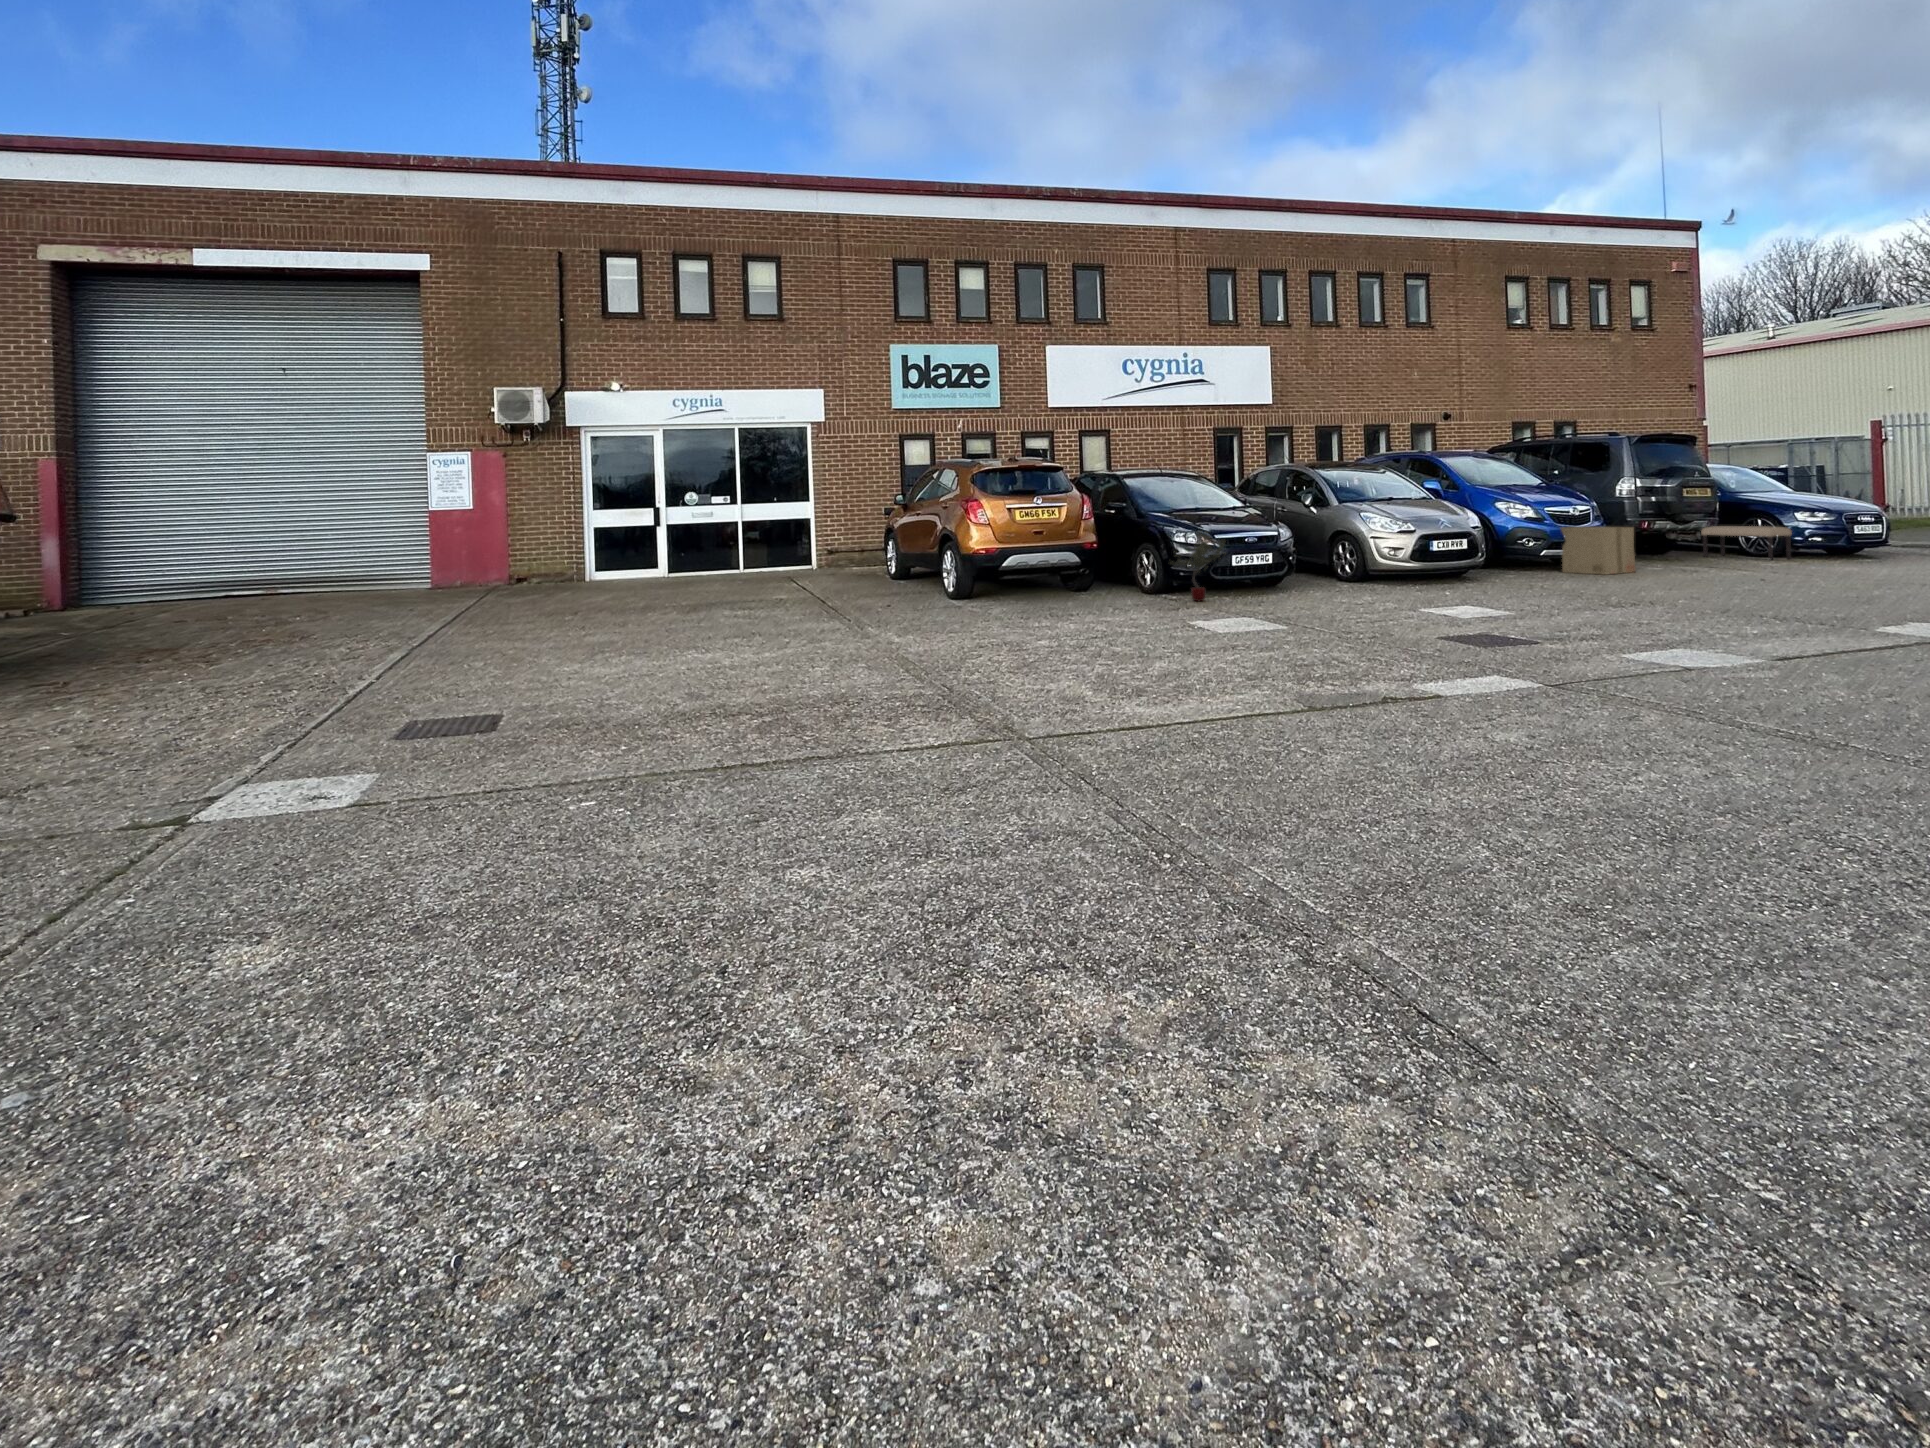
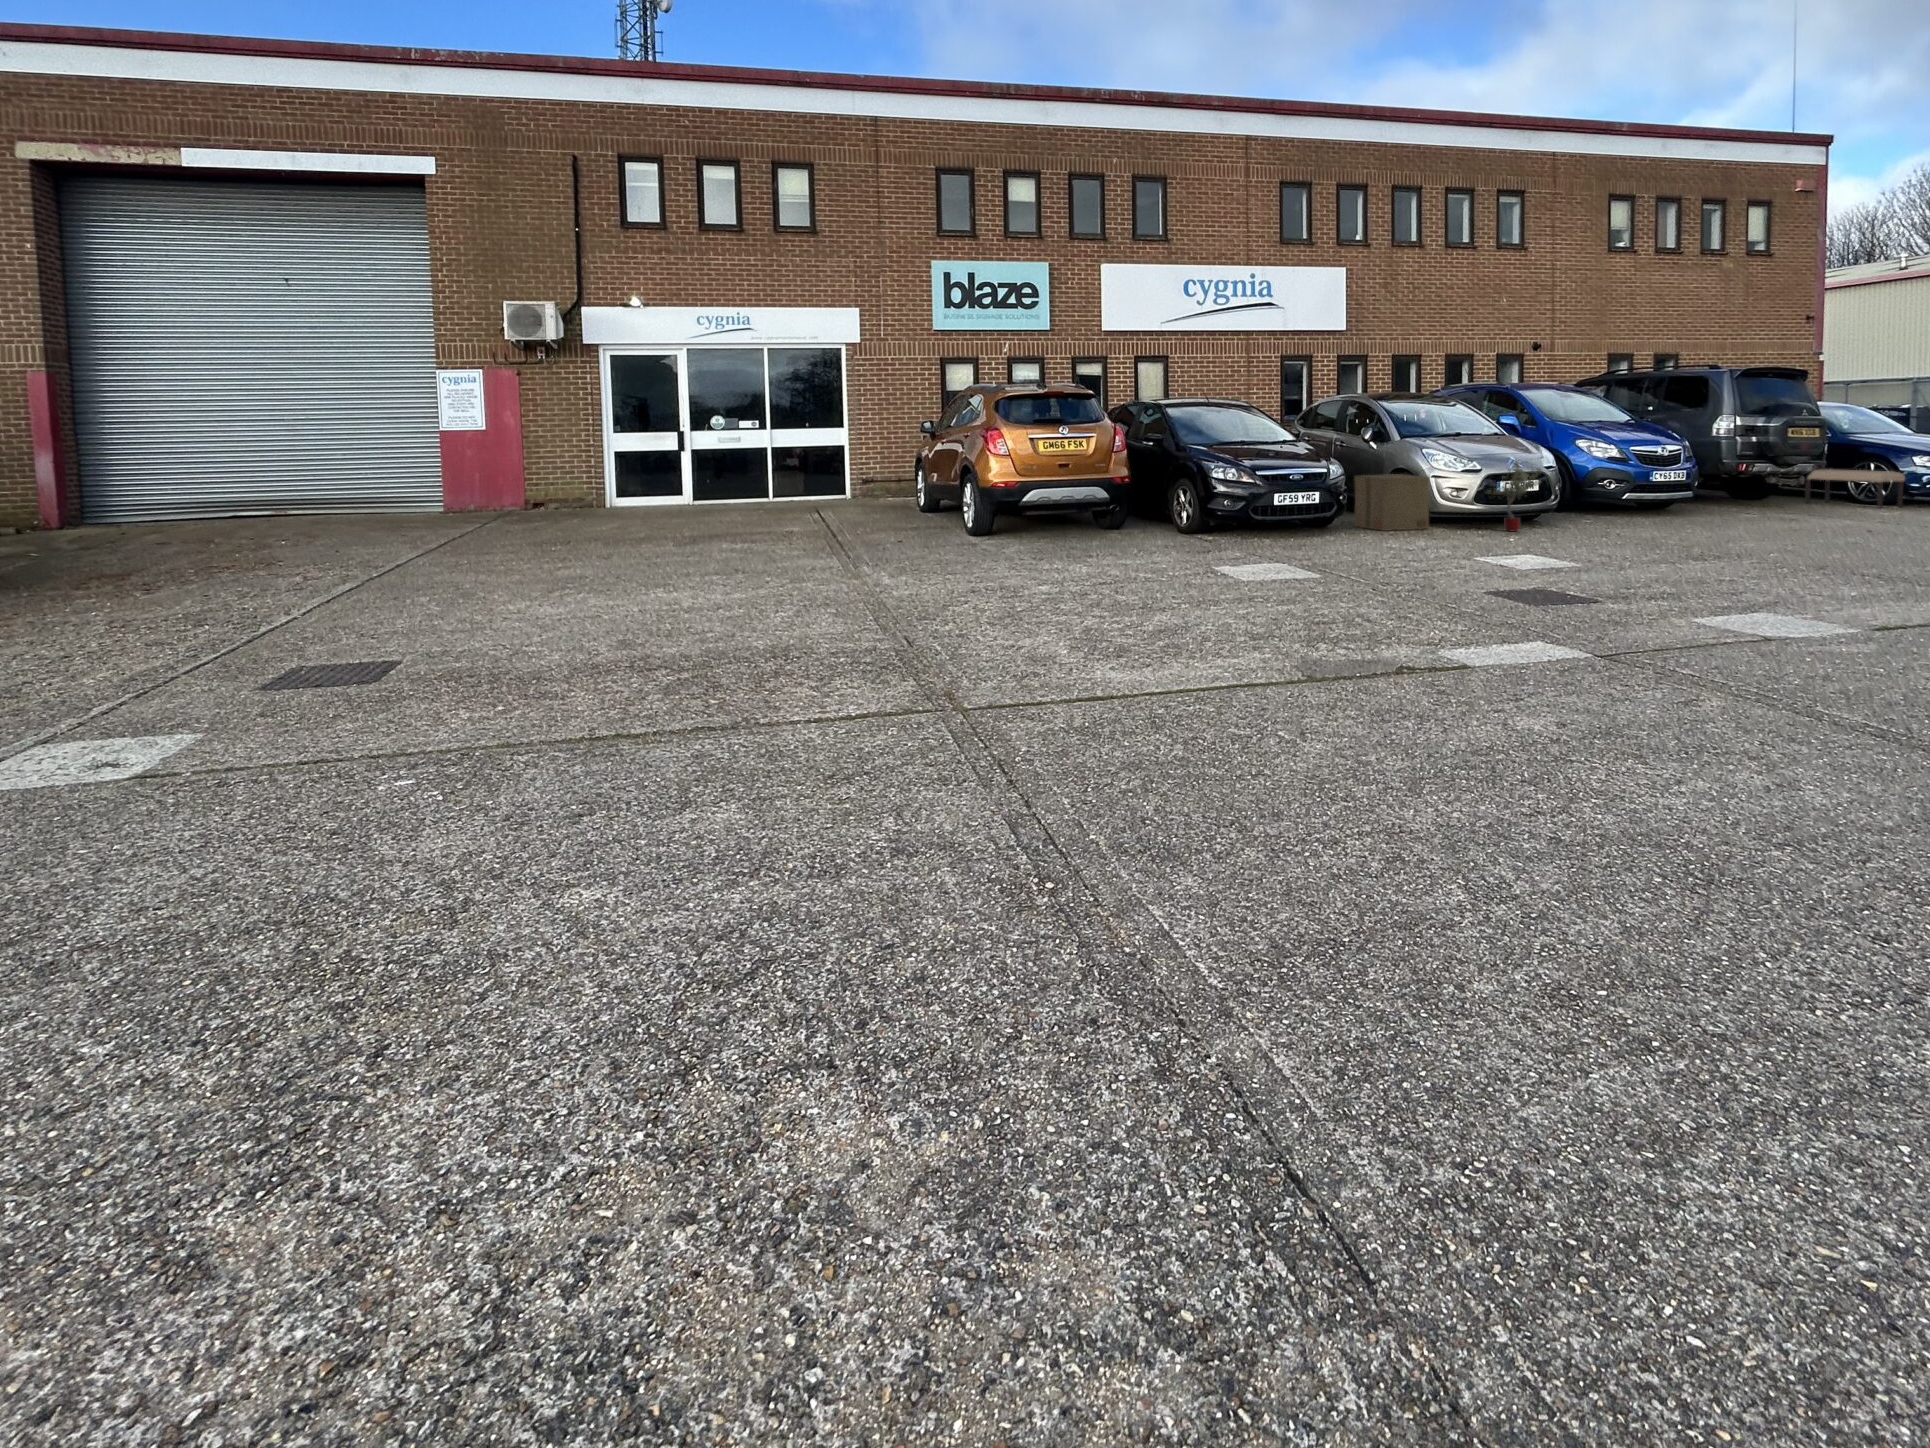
cardboard box: present [1561,527,1636,575] -> present [1354,474,1430,531]
potted tree: present [1170,531,1226,601] -> present [1485,459,1541,531]

